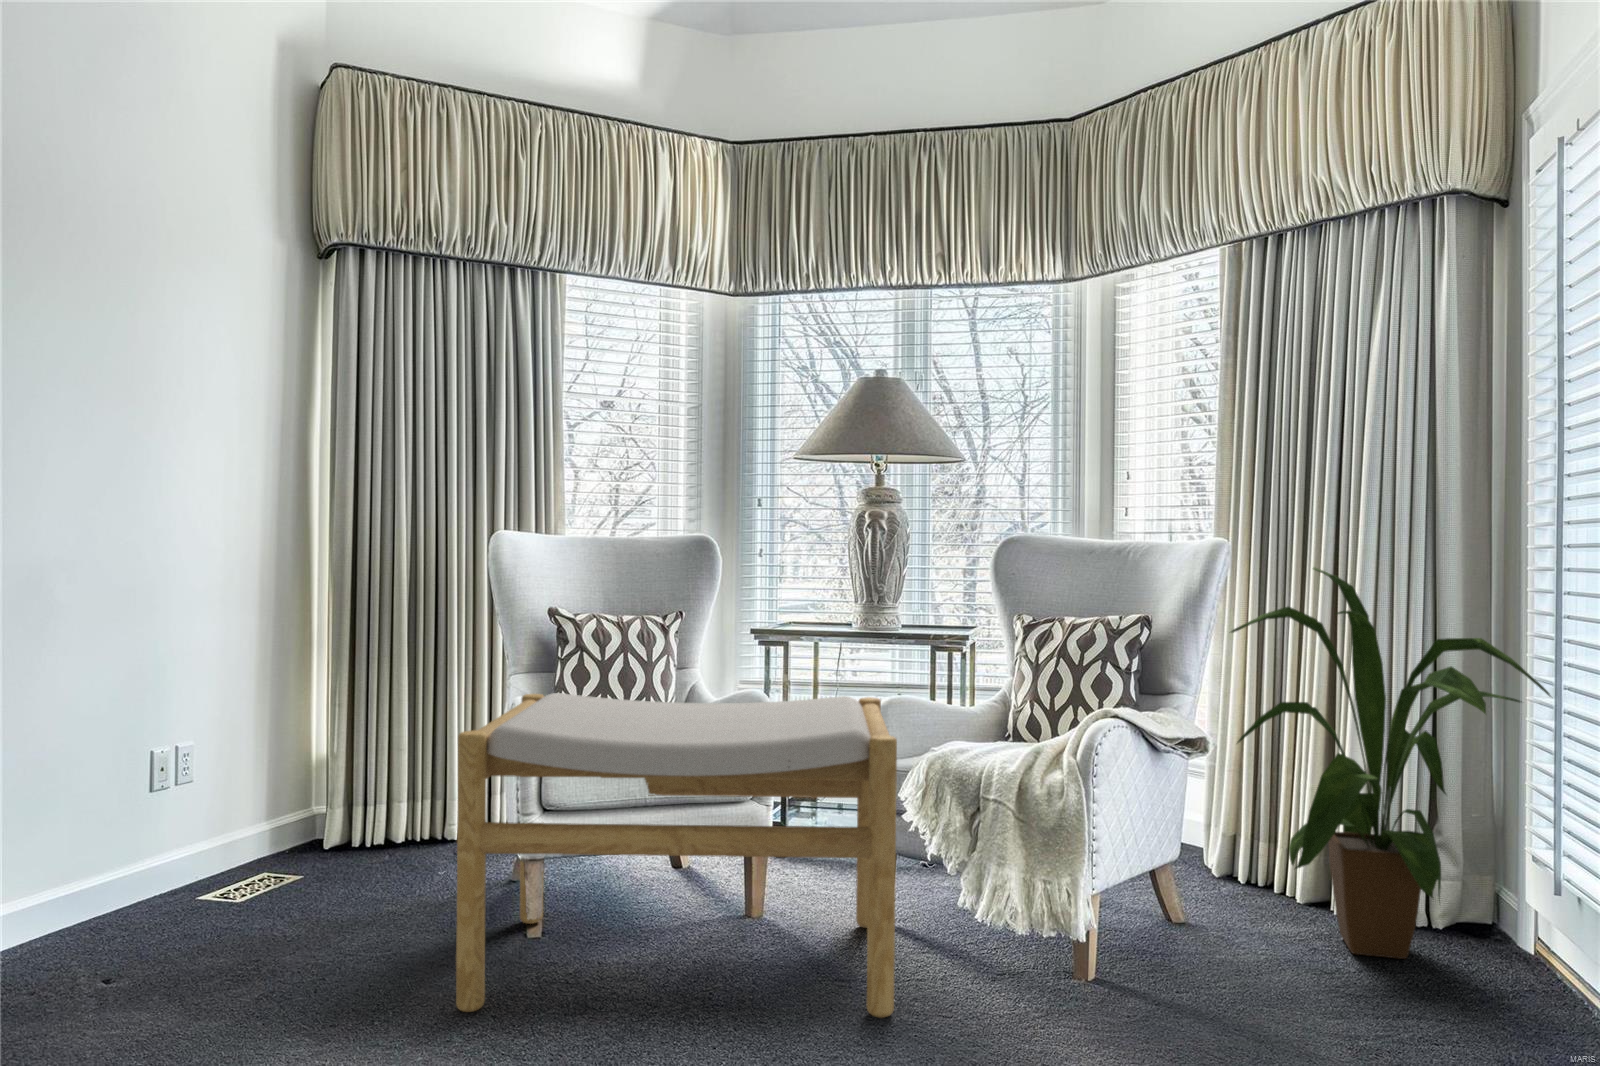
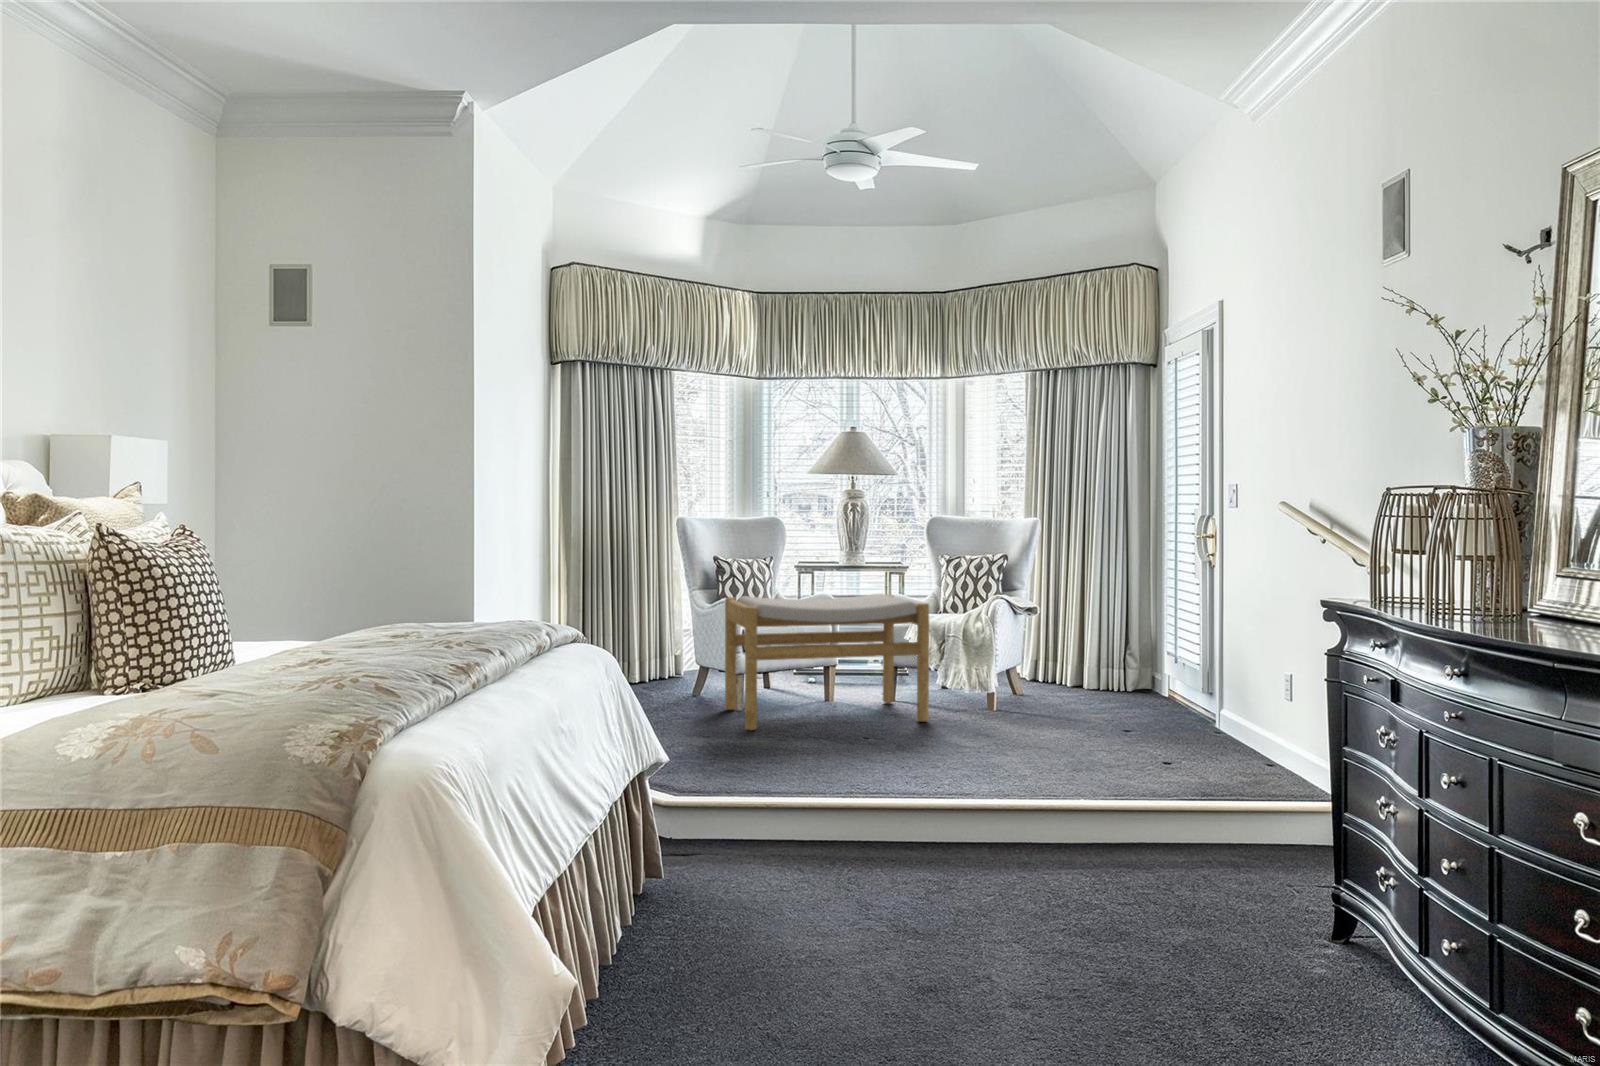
house plant: present [1231,568,1550,959] -> none [1043,530,1174,699]

